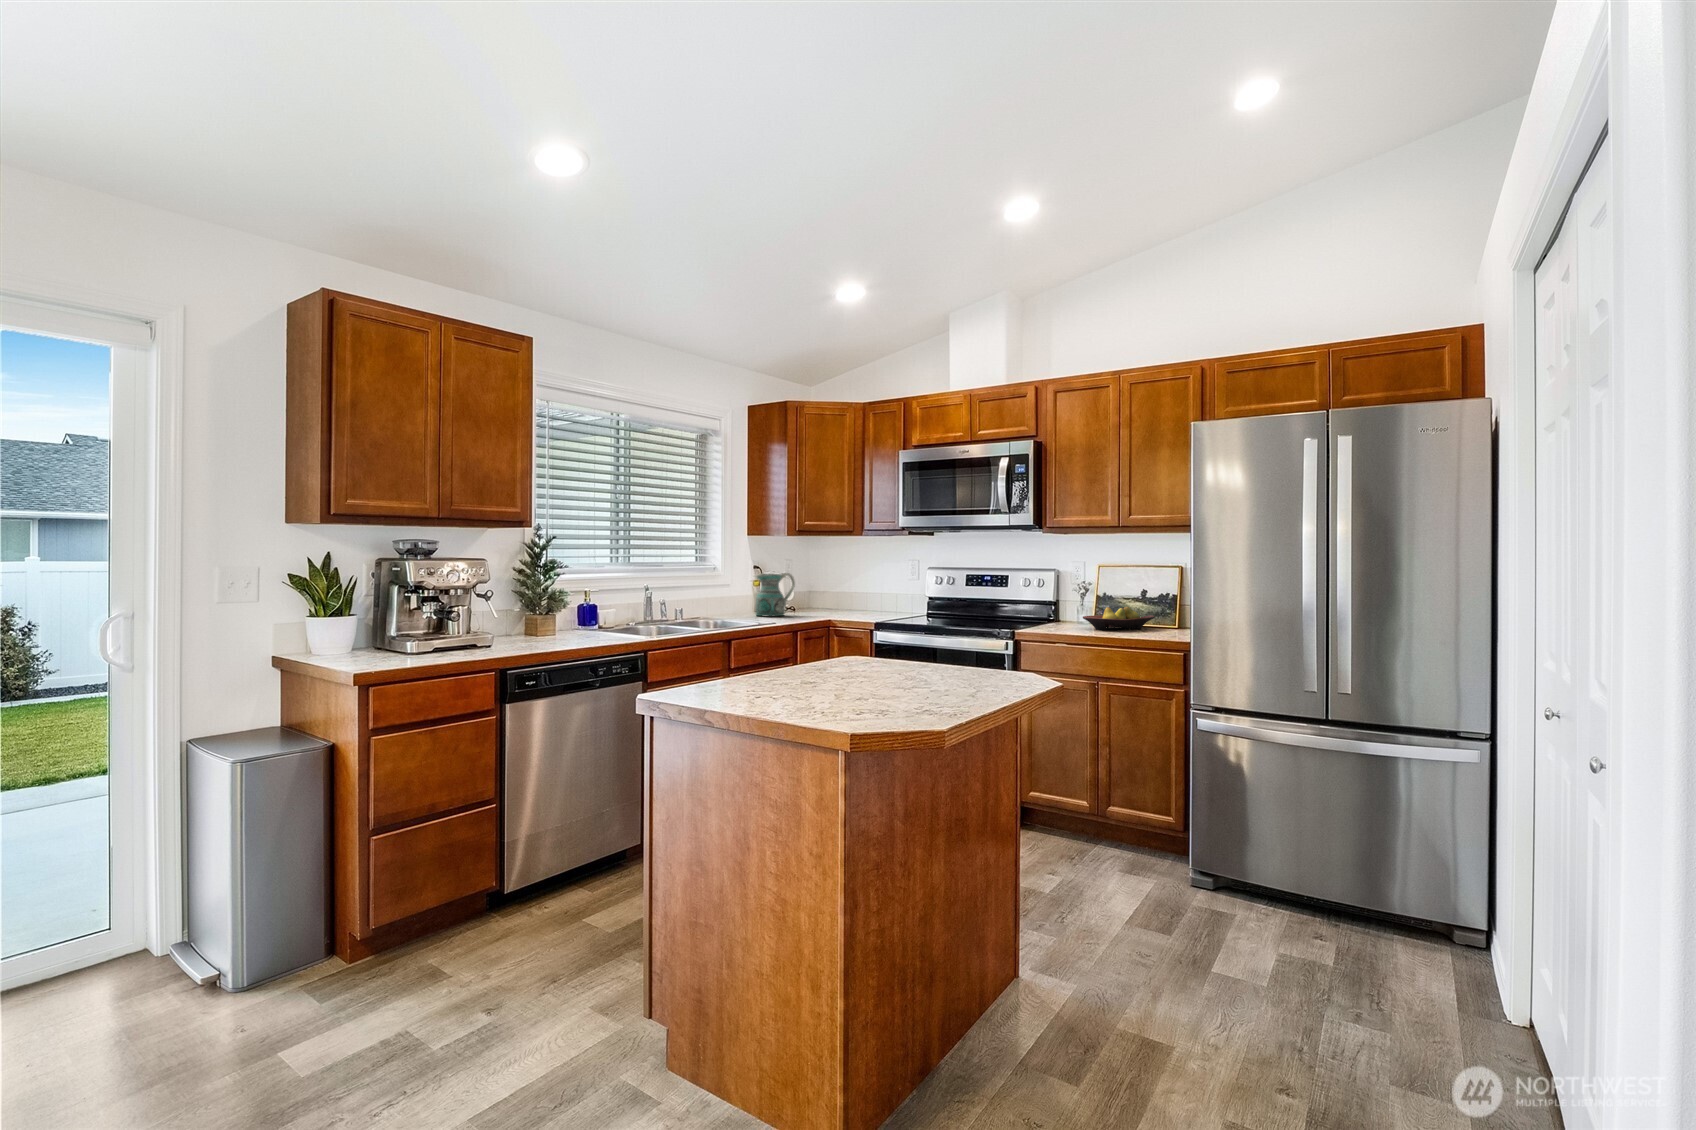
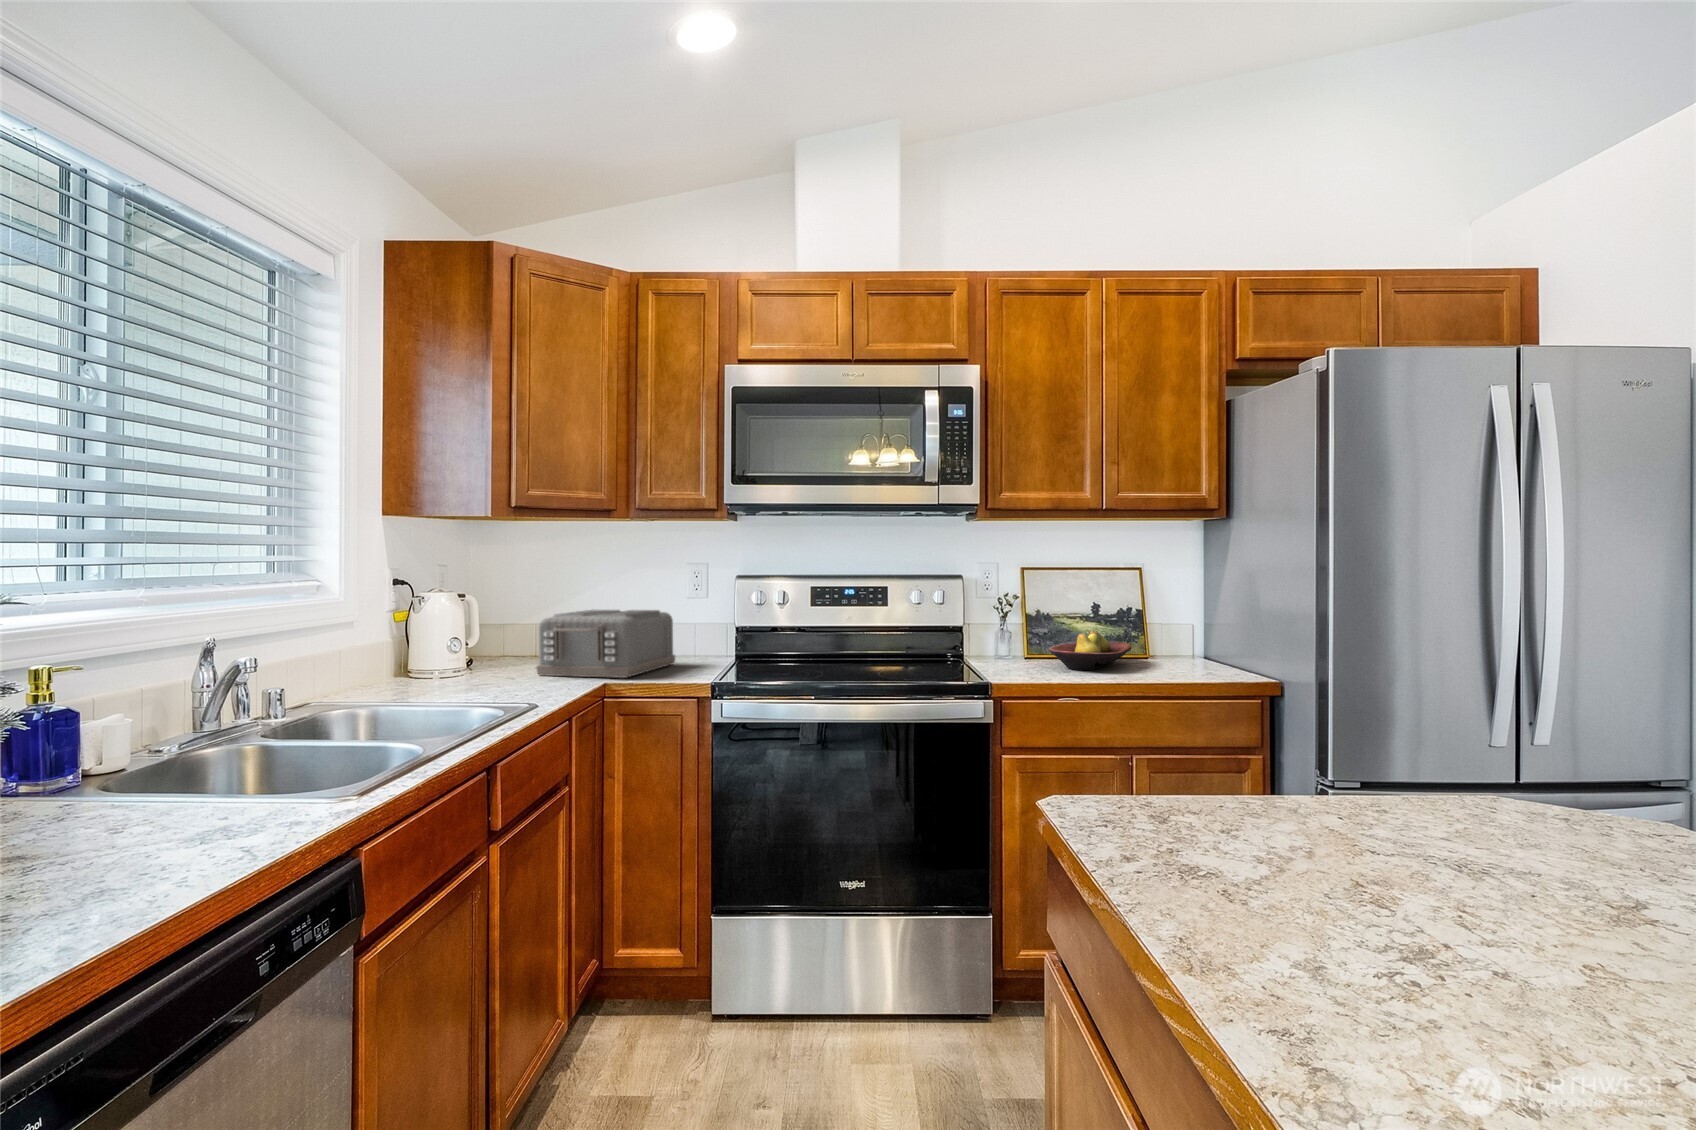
ceramic pitcher: present [756,573,795,616] -> none [412,592,497,687]
toaster: none [812,584,885,618] -> present [537,610,676,678]

